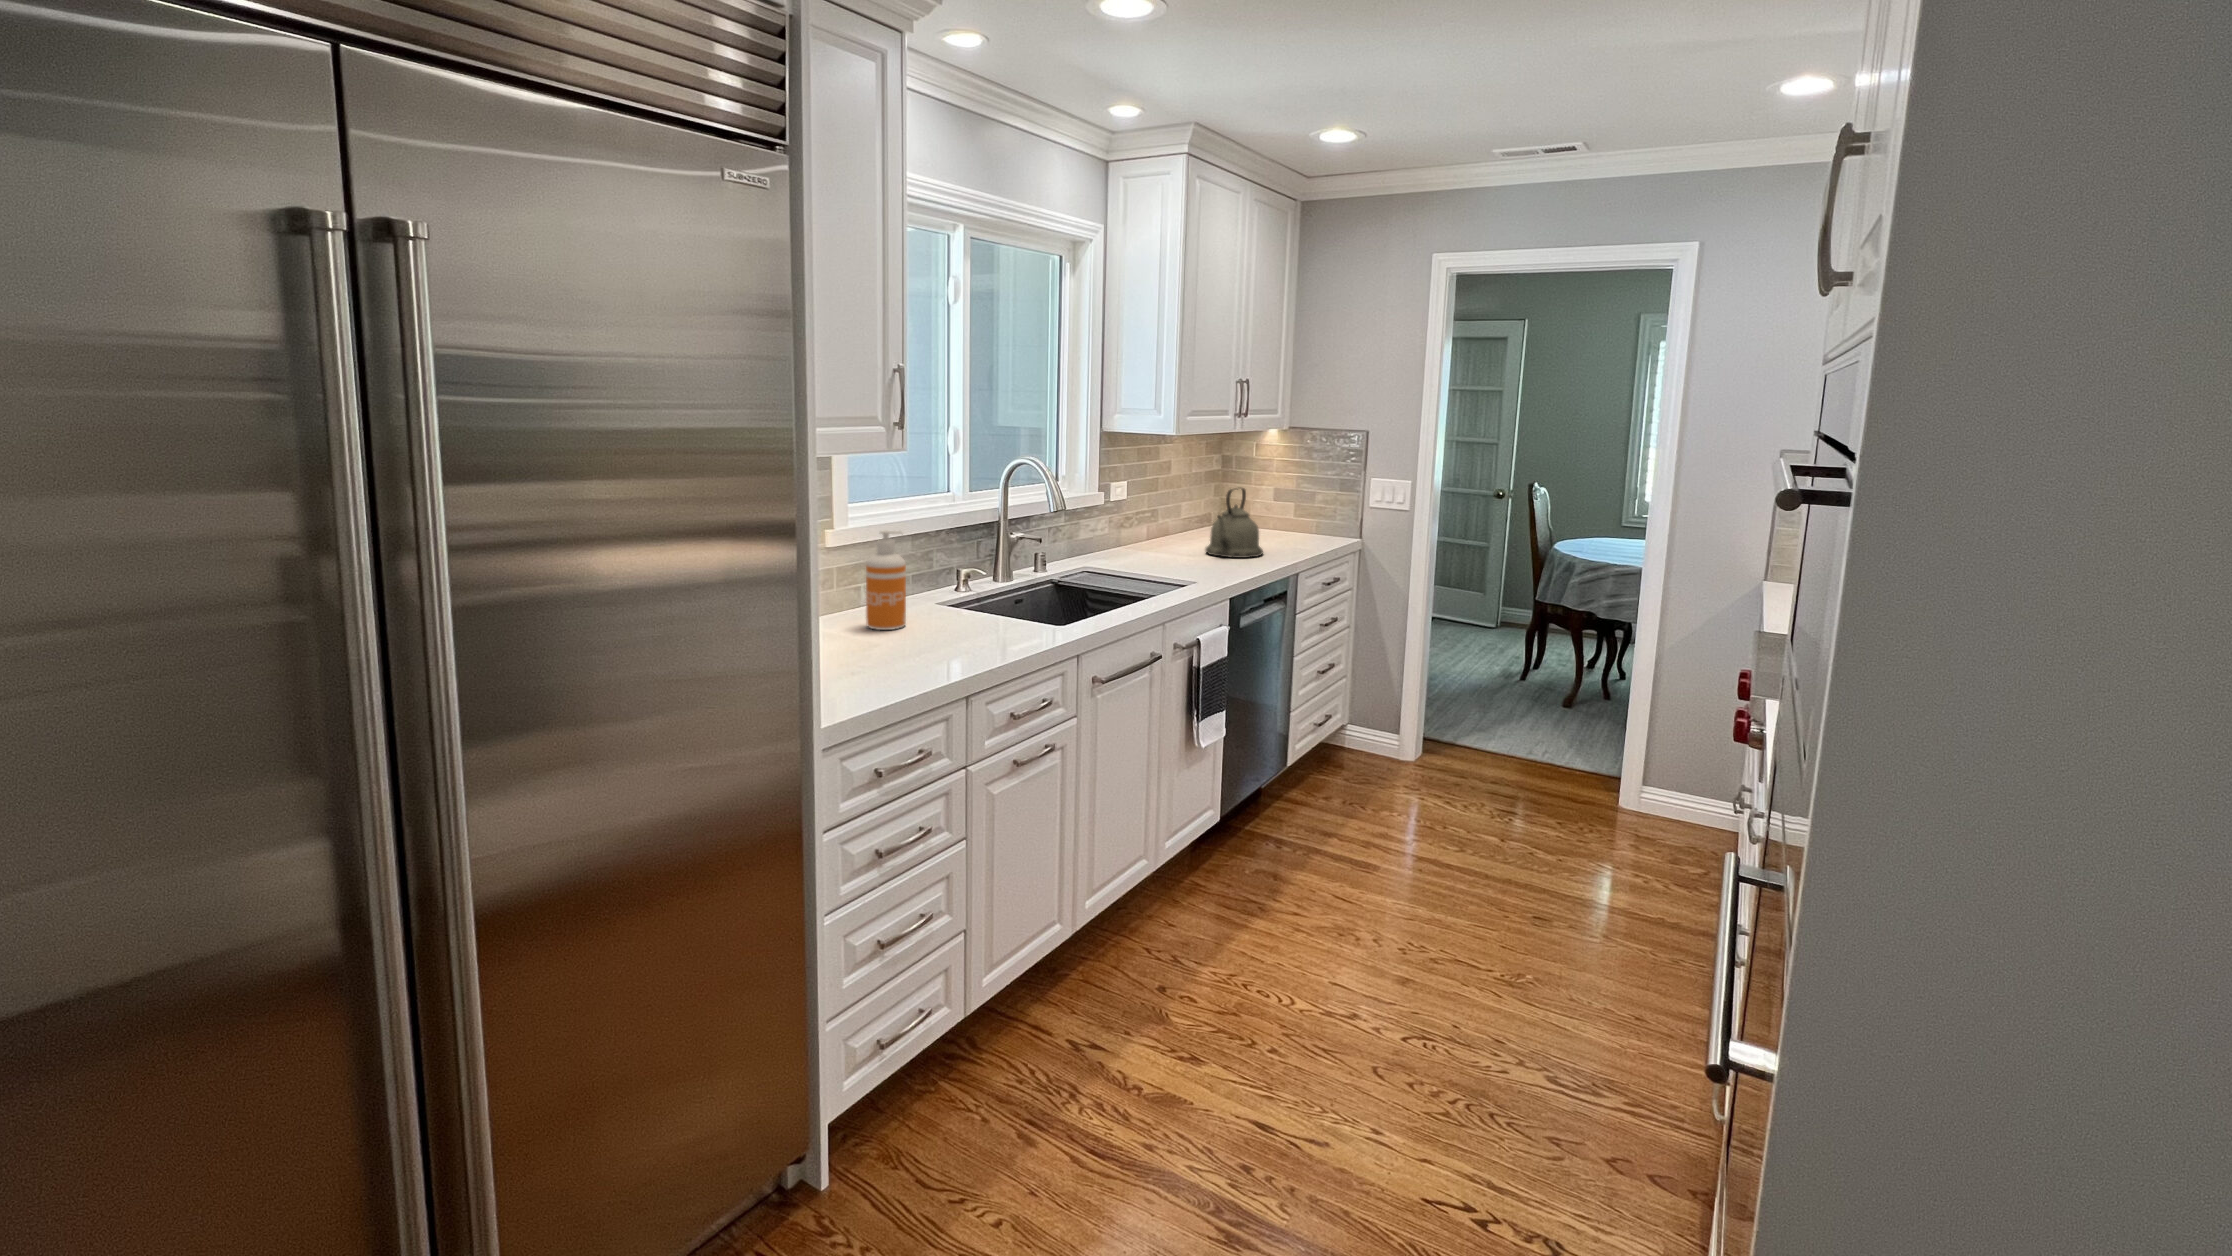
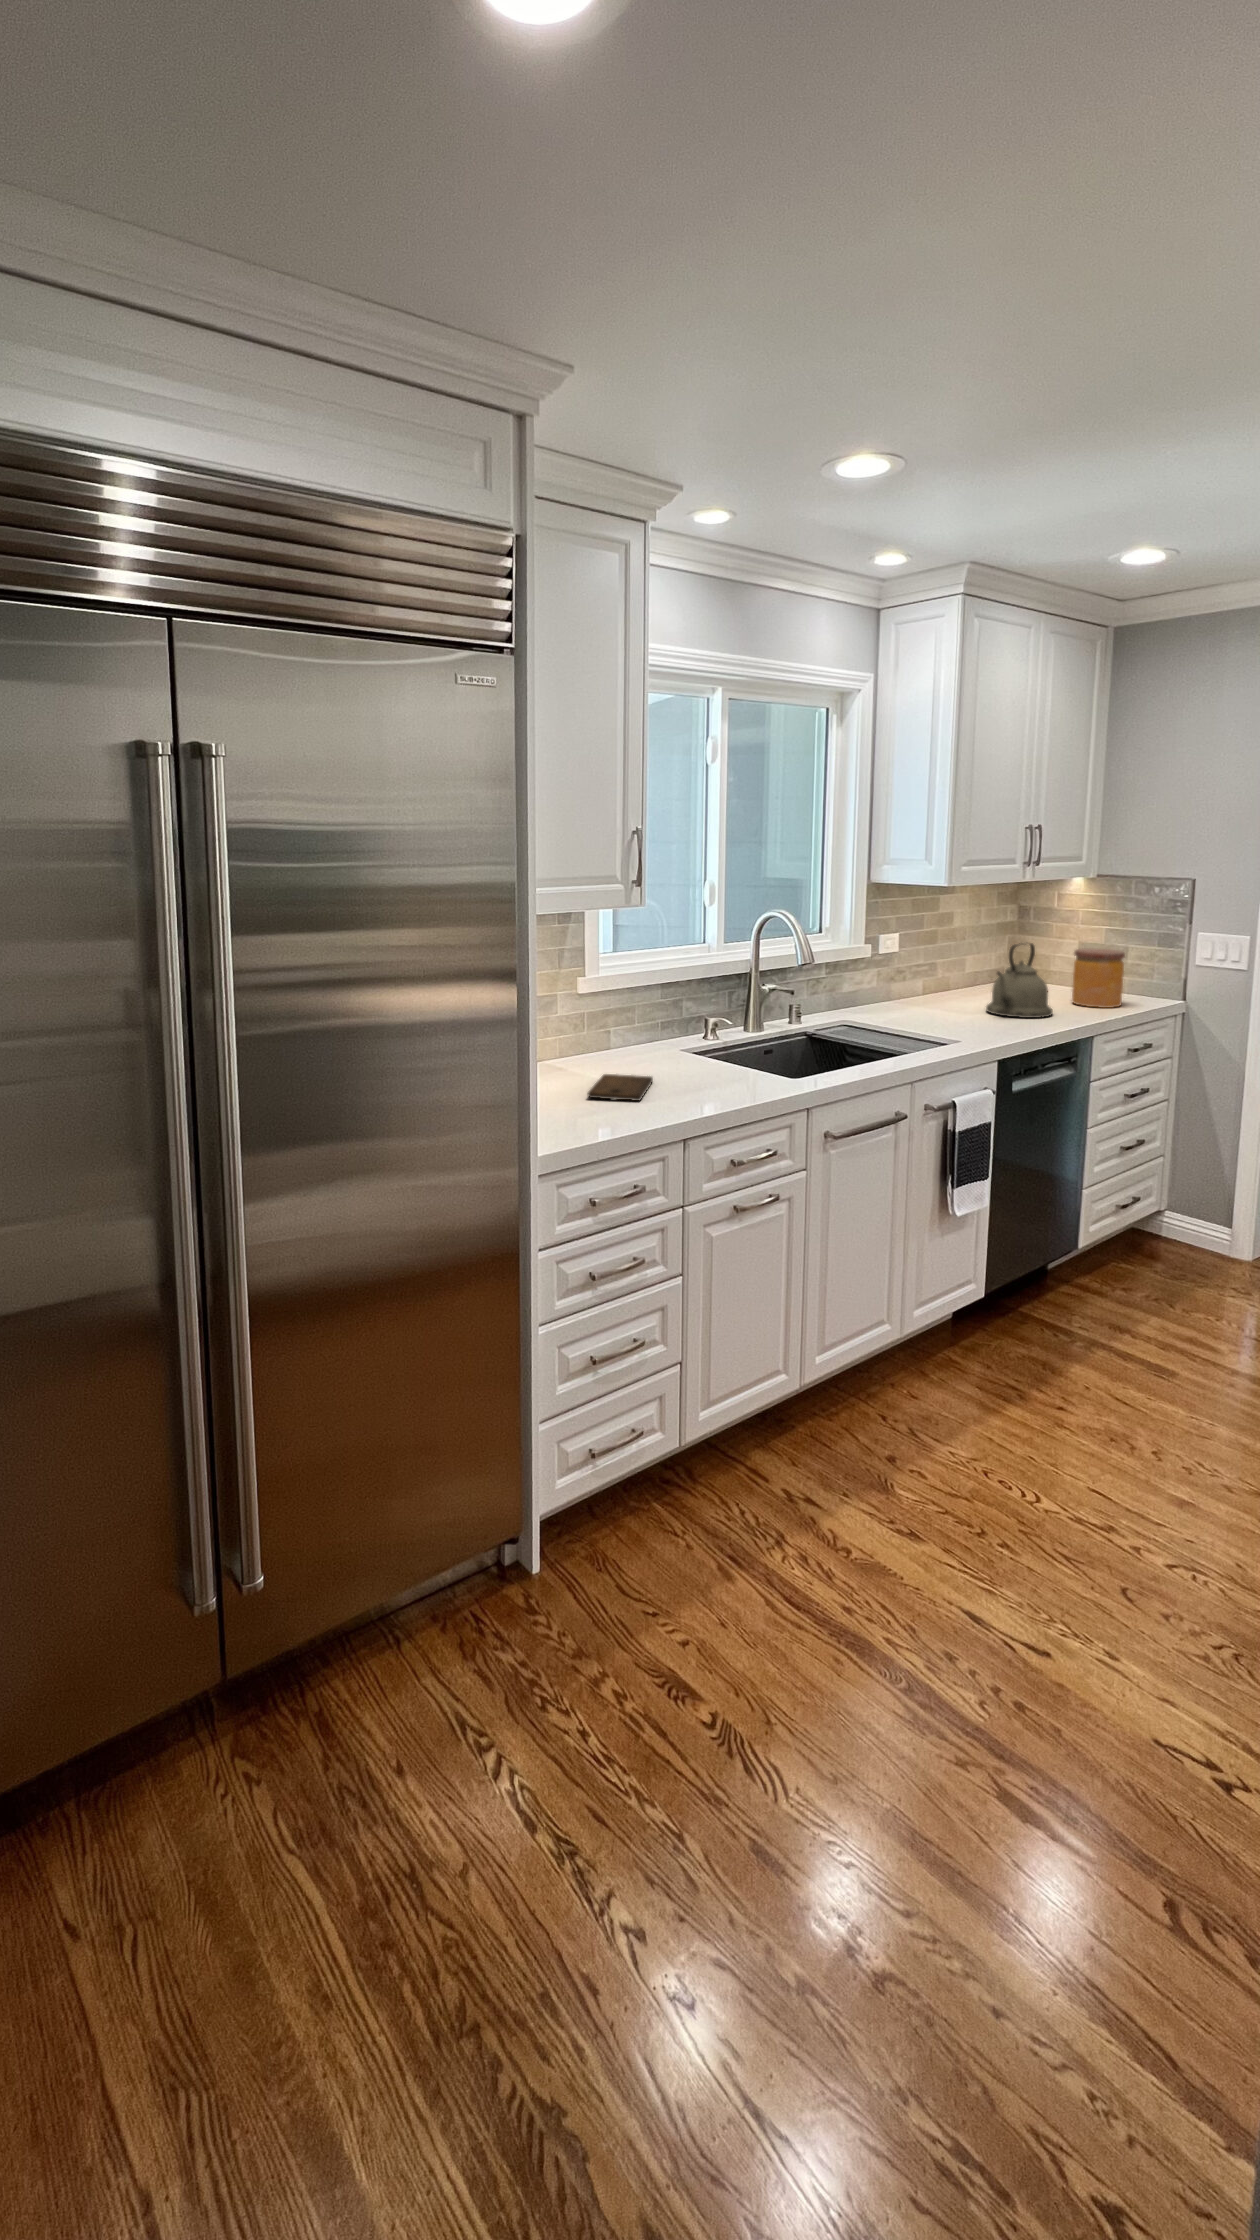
jar: none [1274,492,1318,546] -> present [1072,948,1125,1008]
soap dispenser: present [866,530,906,630] -> none [611,978,648,1072]
cutting board: none [854,634,918,660] -> present [588,1074,653,1101]

